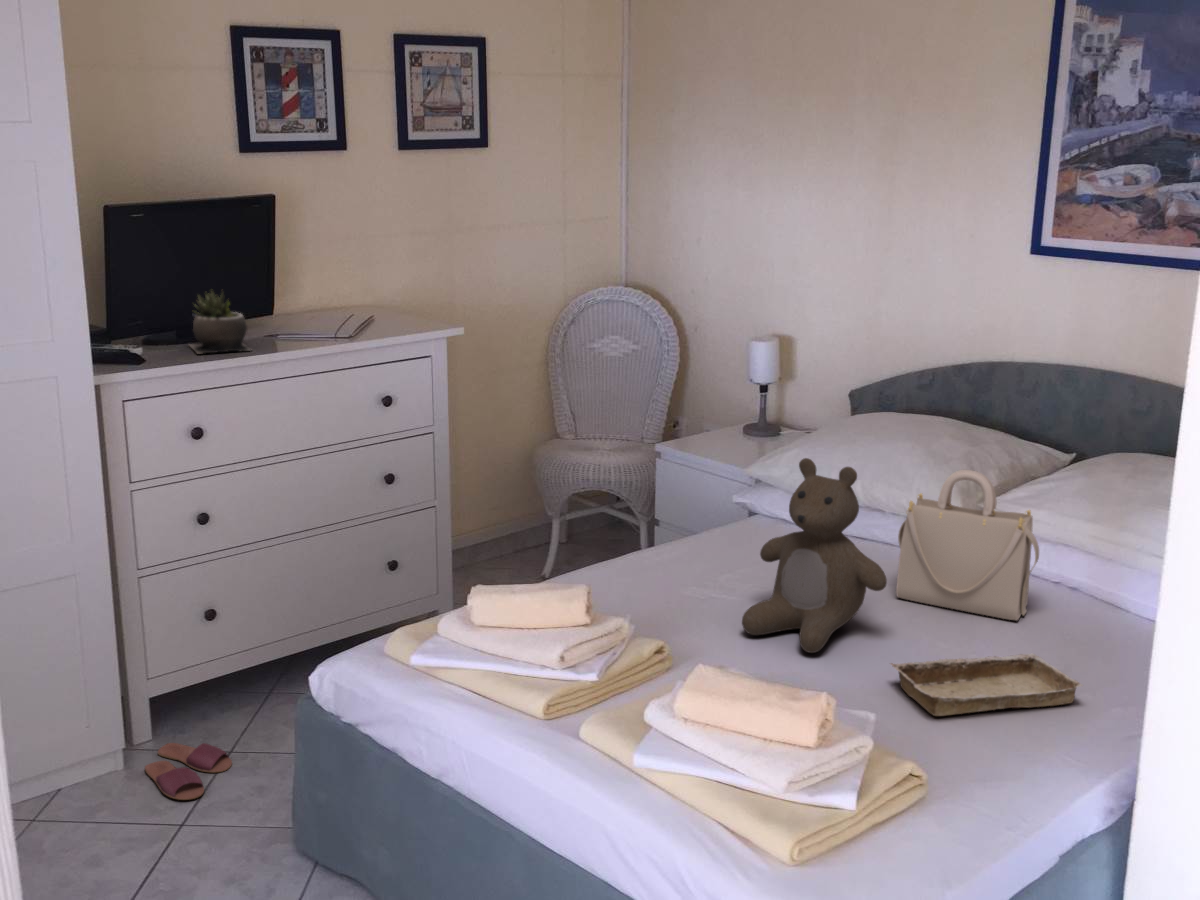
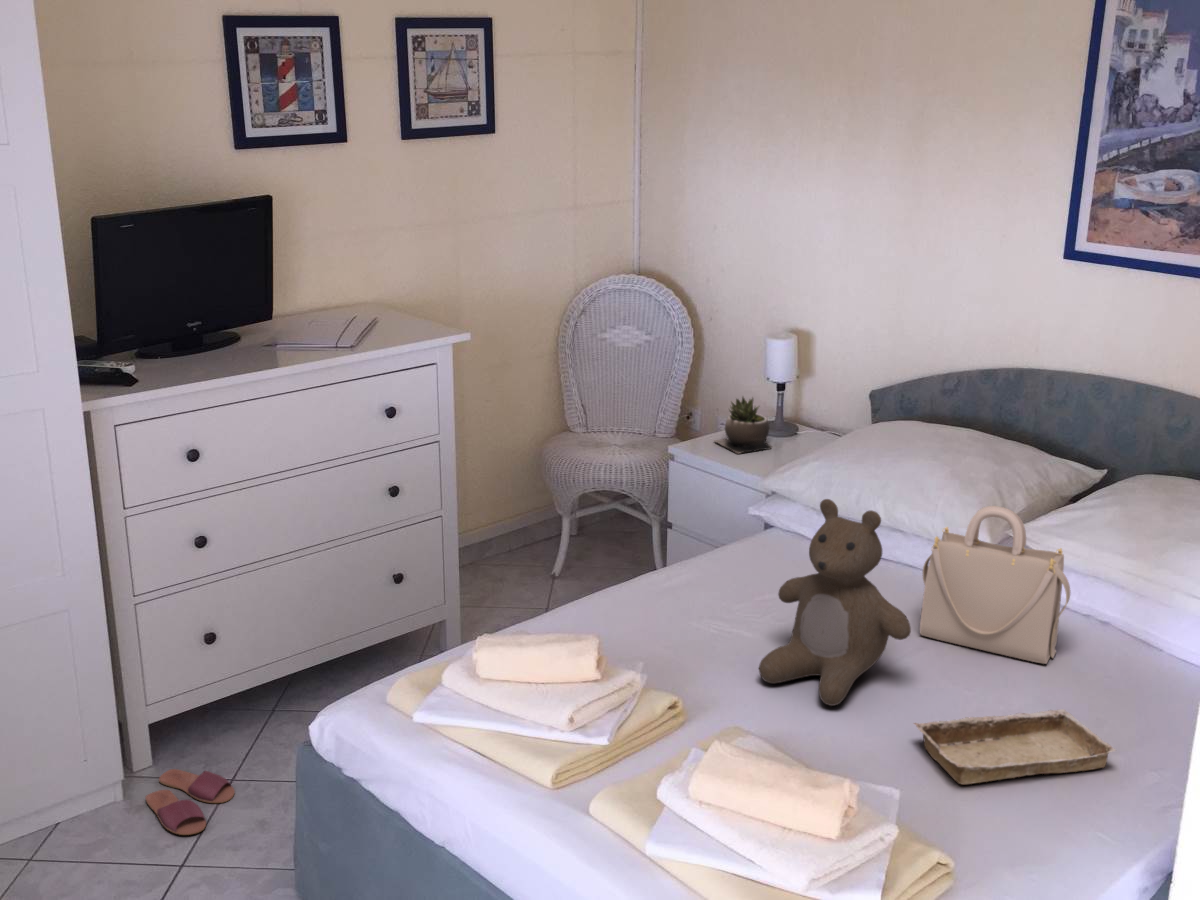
succulent plant: present [190,291,250,353] -> present [715,397,772,453]

